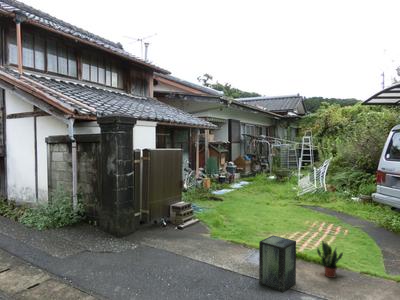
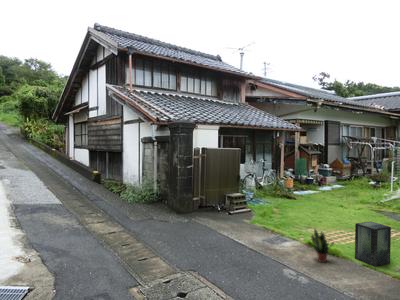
storage box: present [259,235,296,293] -> present [355,222,391,267]

